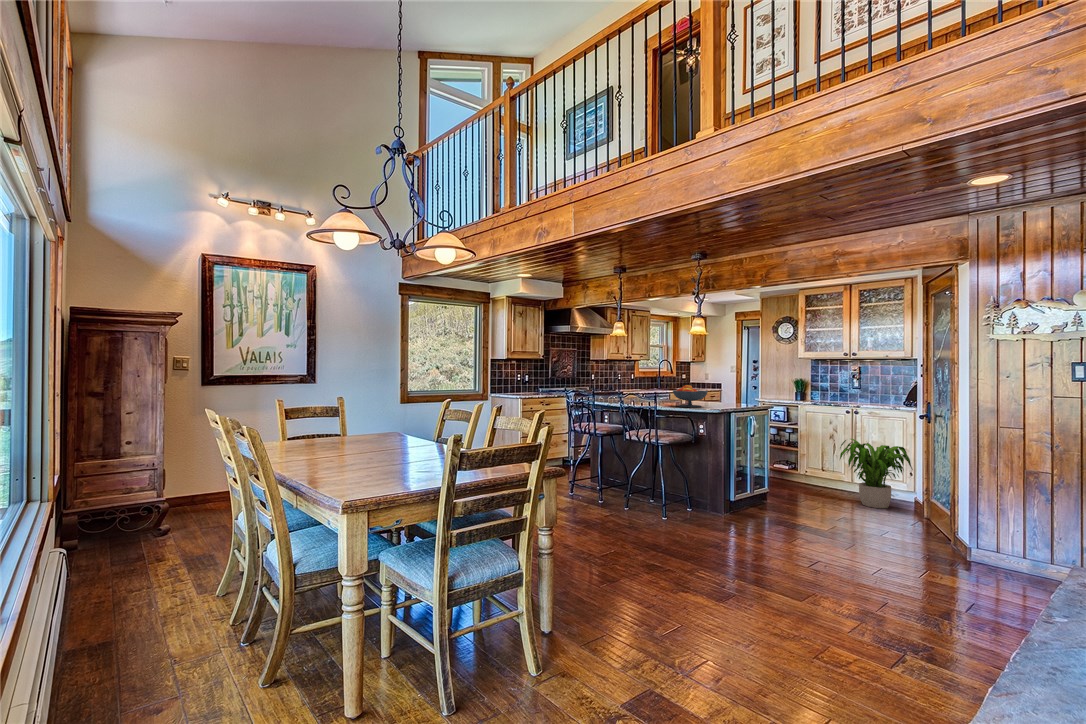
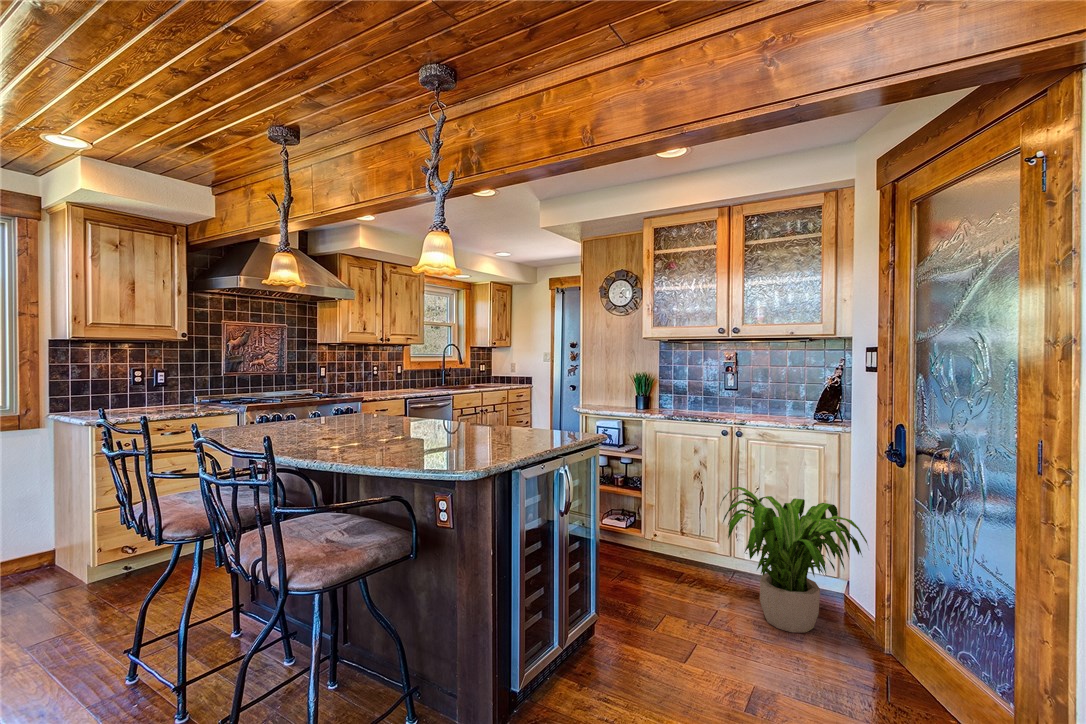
fruit bowl: present [673,385,708,407] -> none [367,397,458,459]

